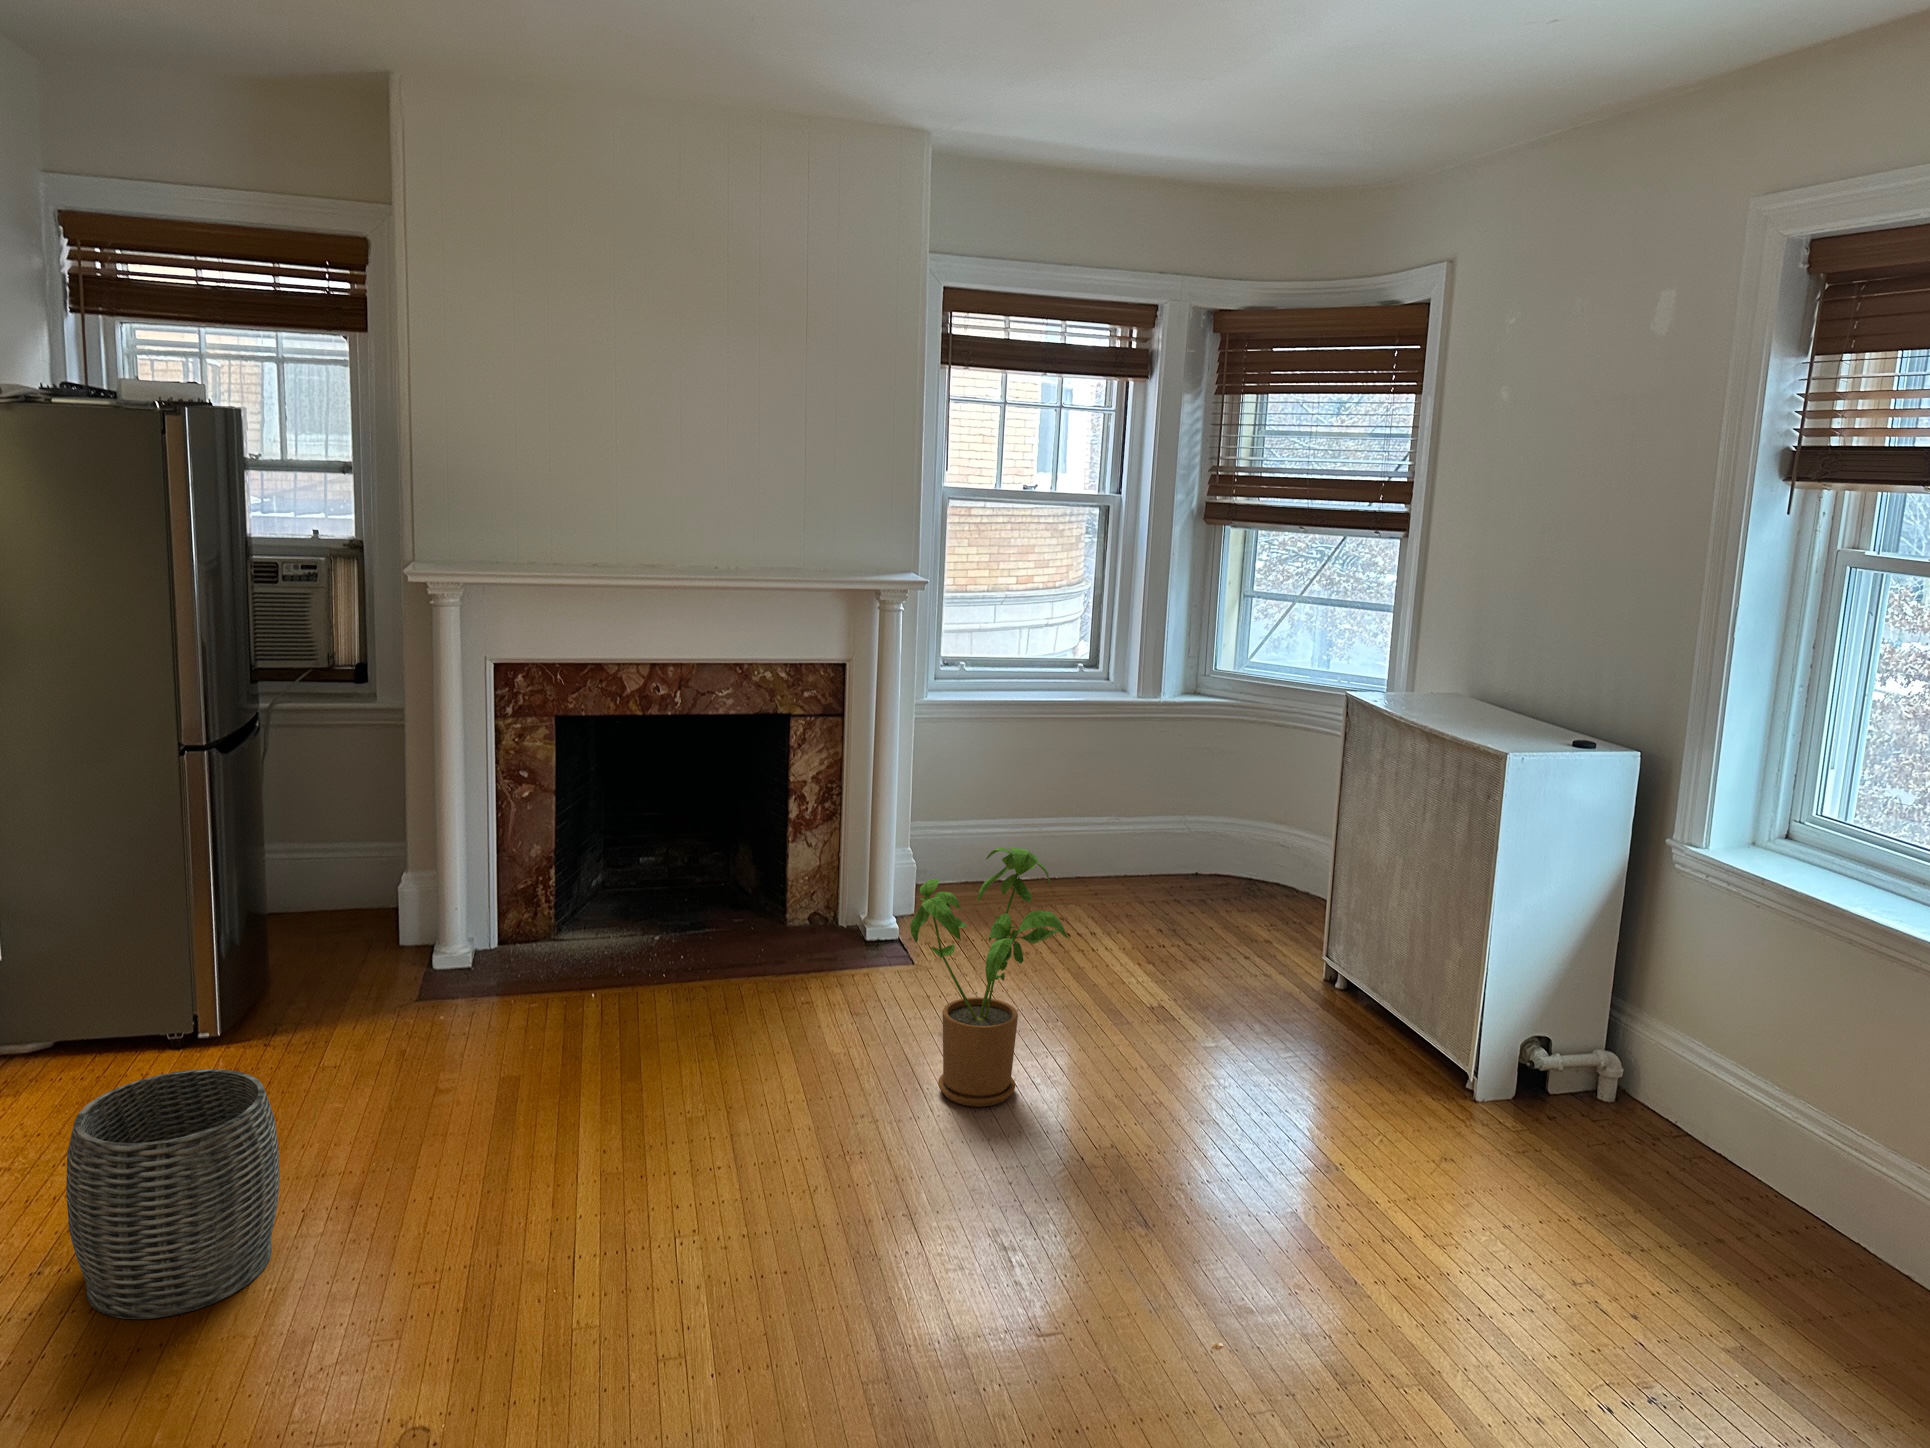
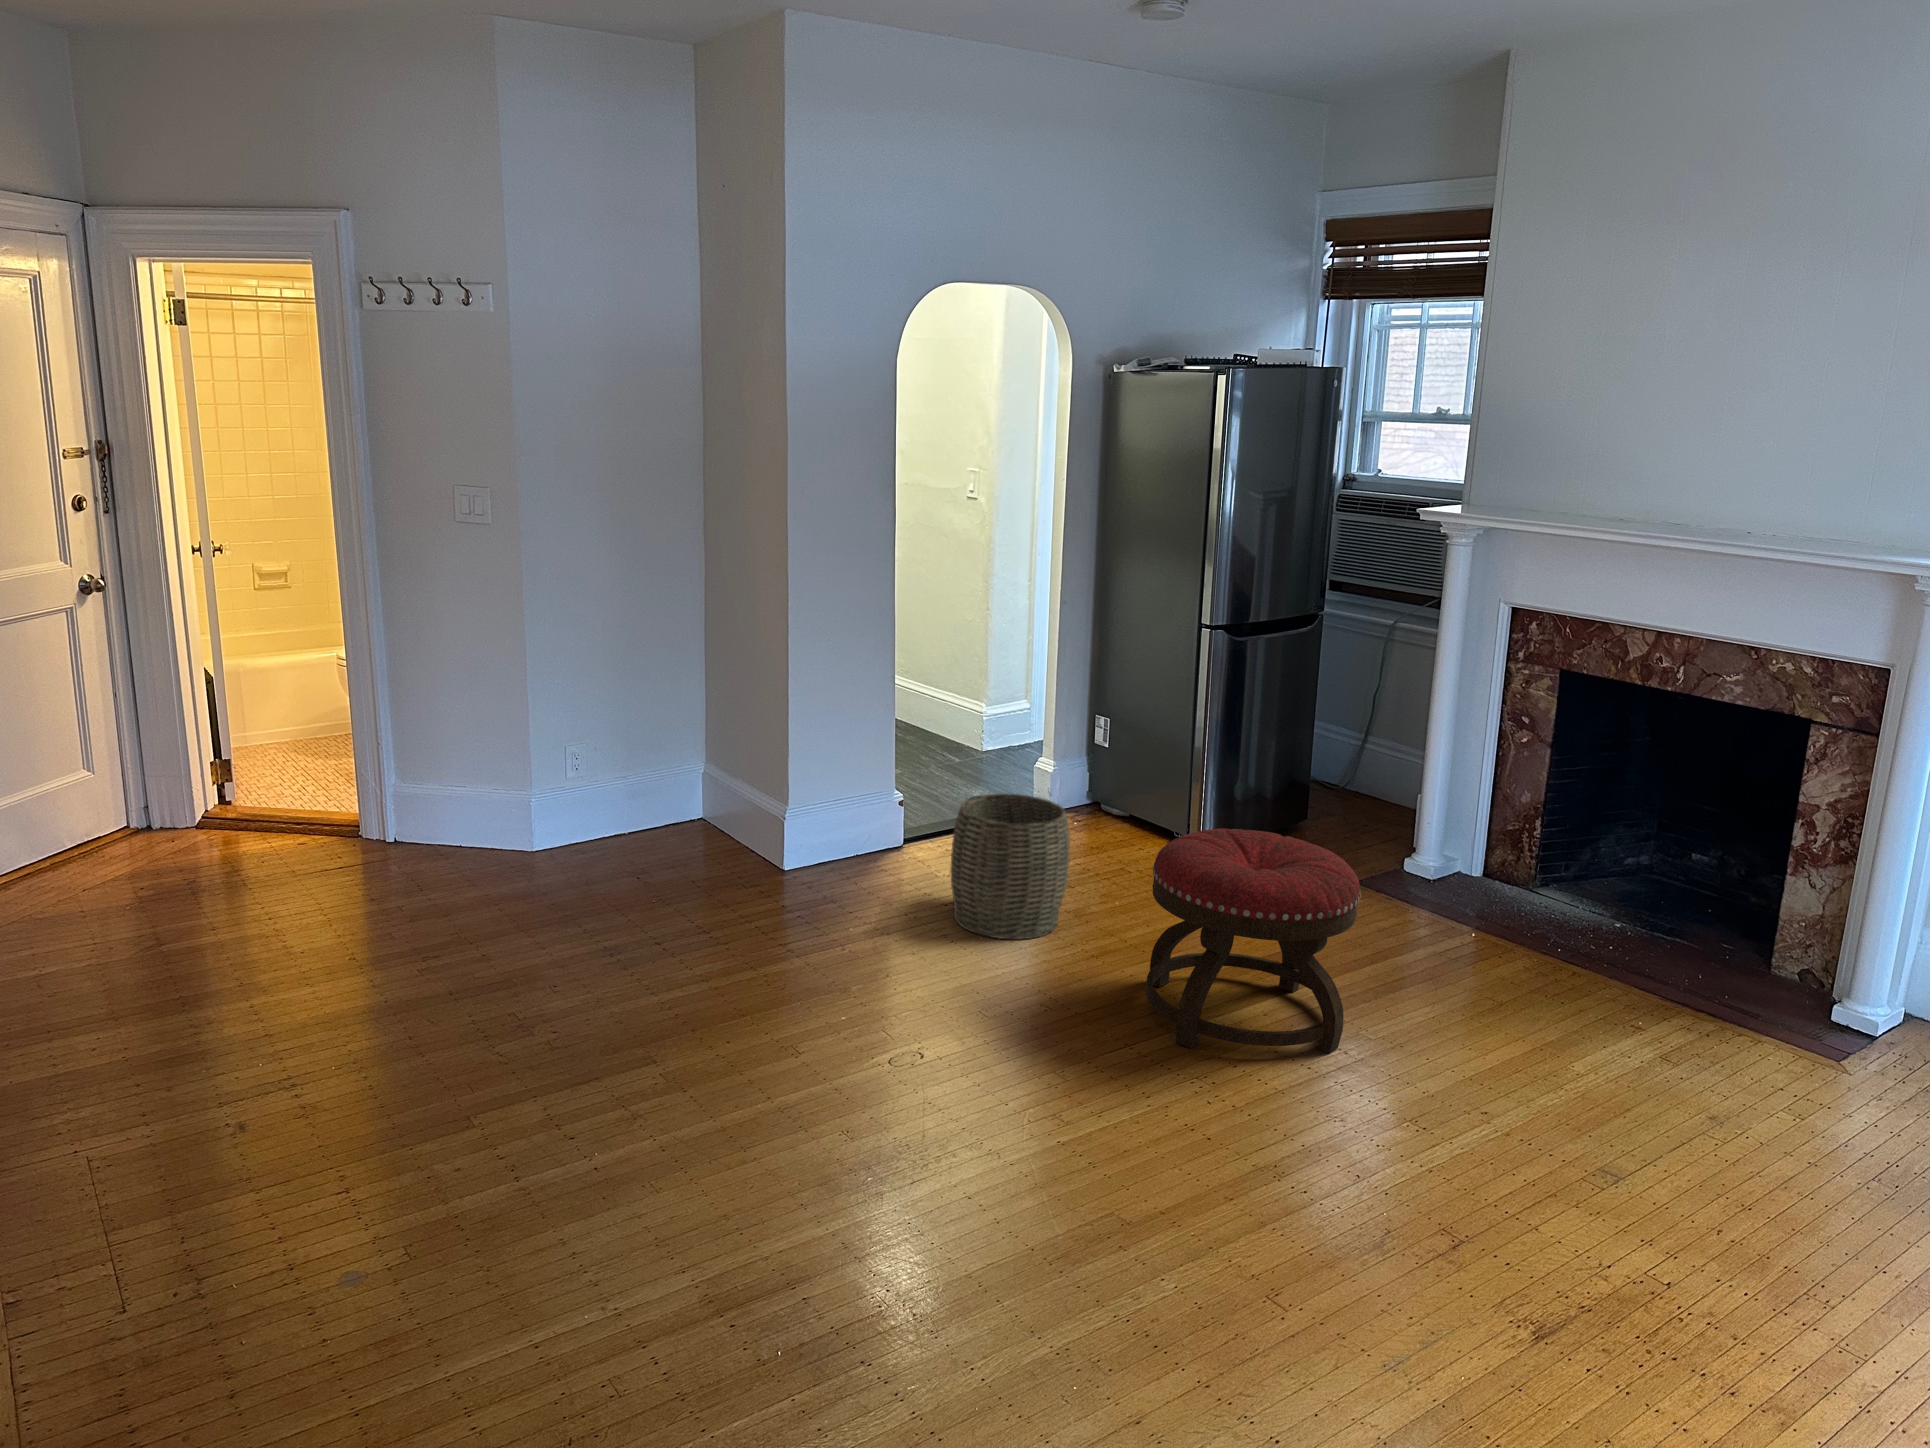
house plant: present [910,847,1069,1107] -> none [1596,873,1813,1166]
ottoman: none [481,969,736,1256] -> present [1146,828,1361,1053]

